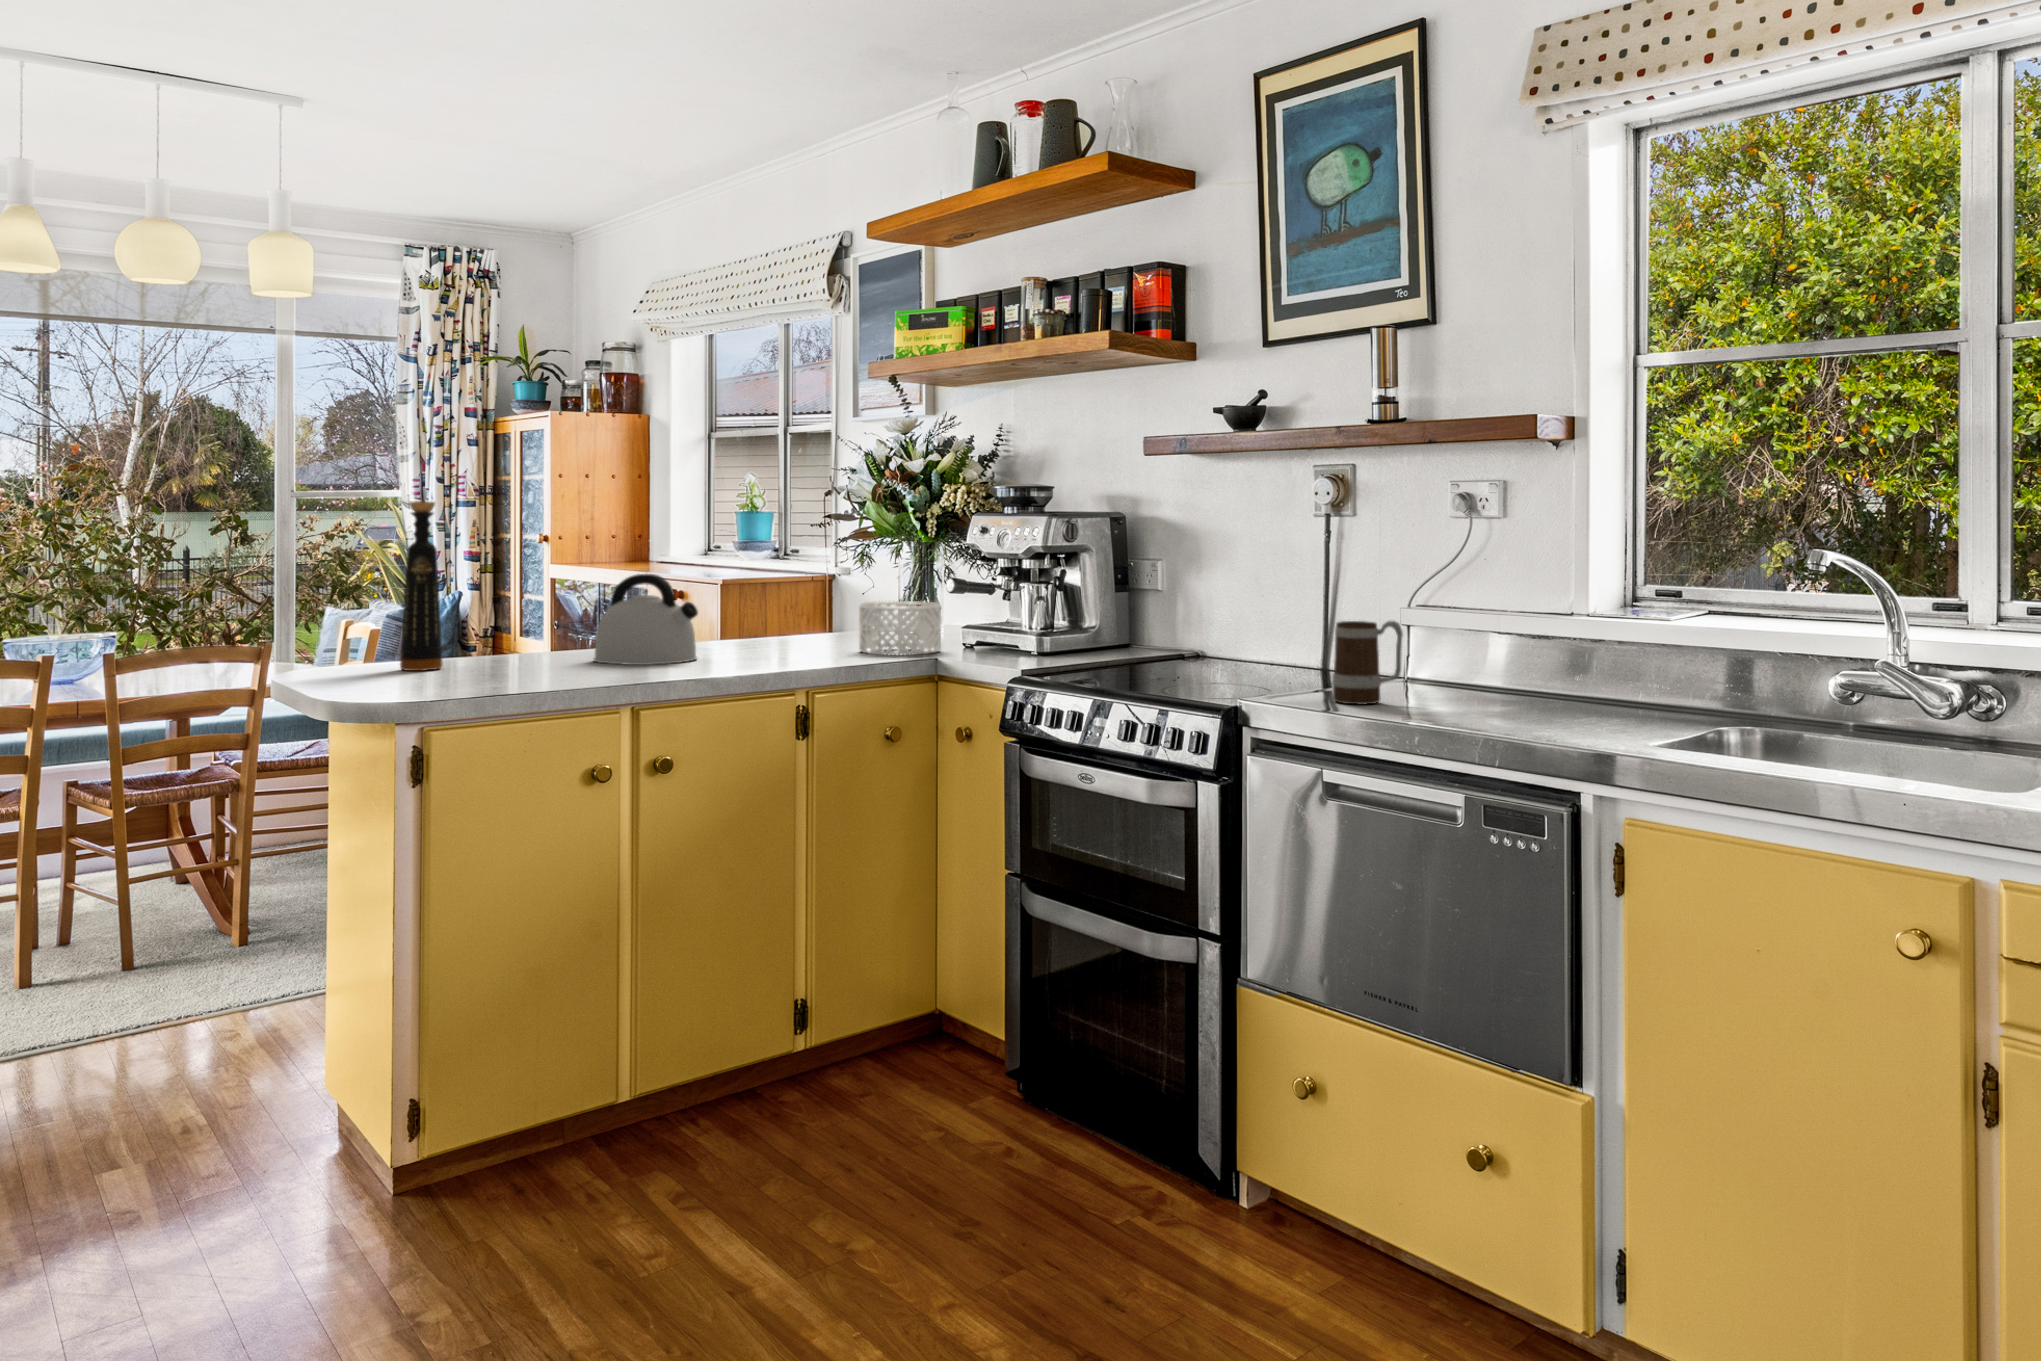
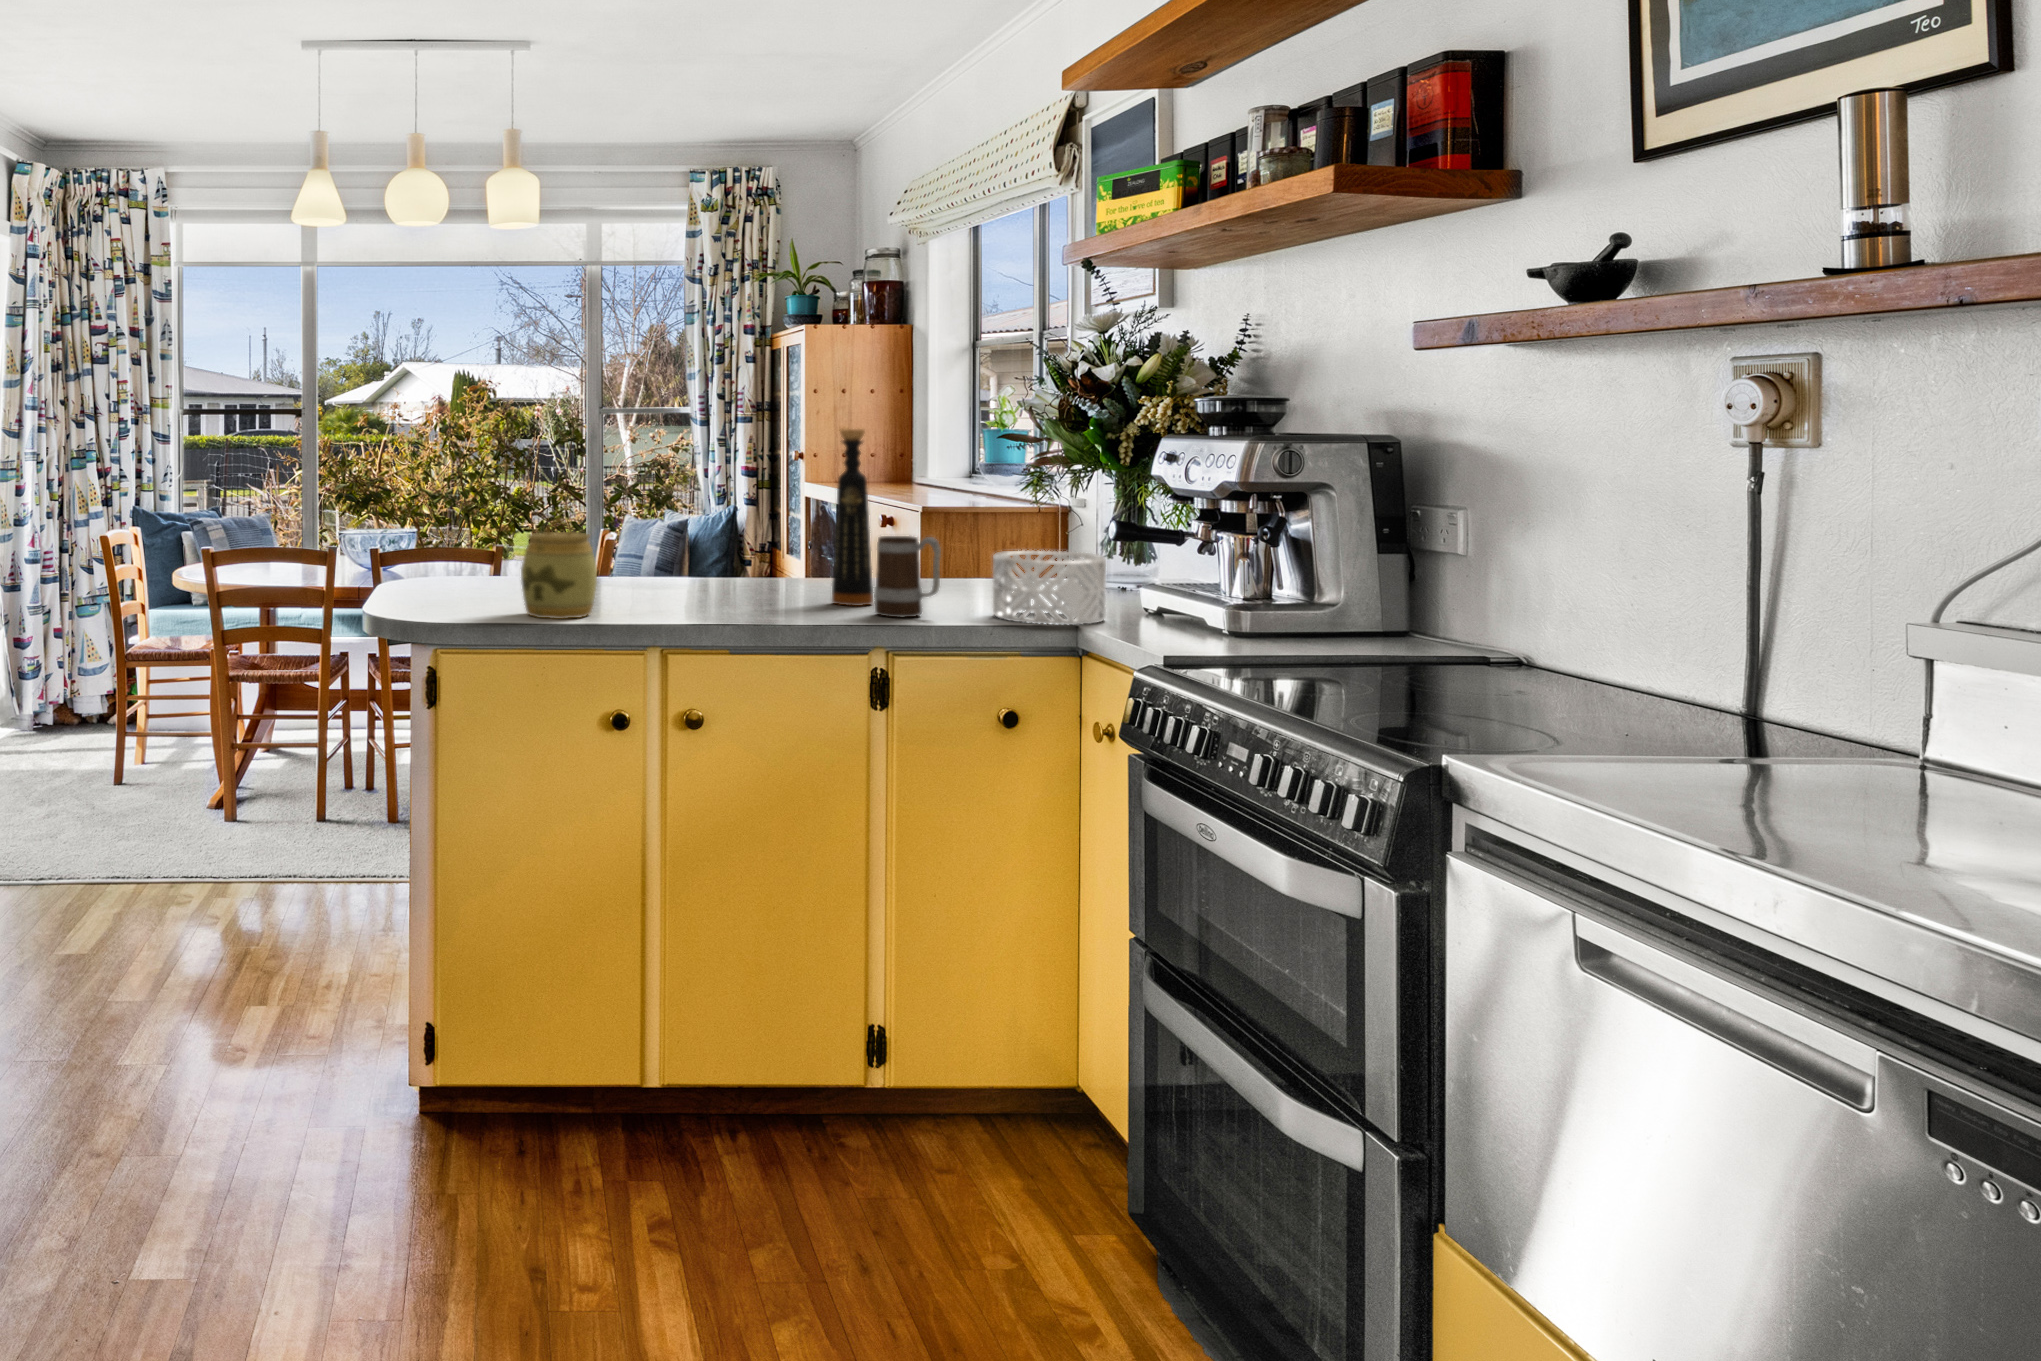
bottle: present [400,502,443,671] -> present [832,429,873,606]
kettle: present [594,574,698,665] -> none [658,508,775,617]
jar: none [491,583,559,673] -> present [521,518,597,619]
mug: present [1332,621,1403,704] -> present [874,536,941,617]

